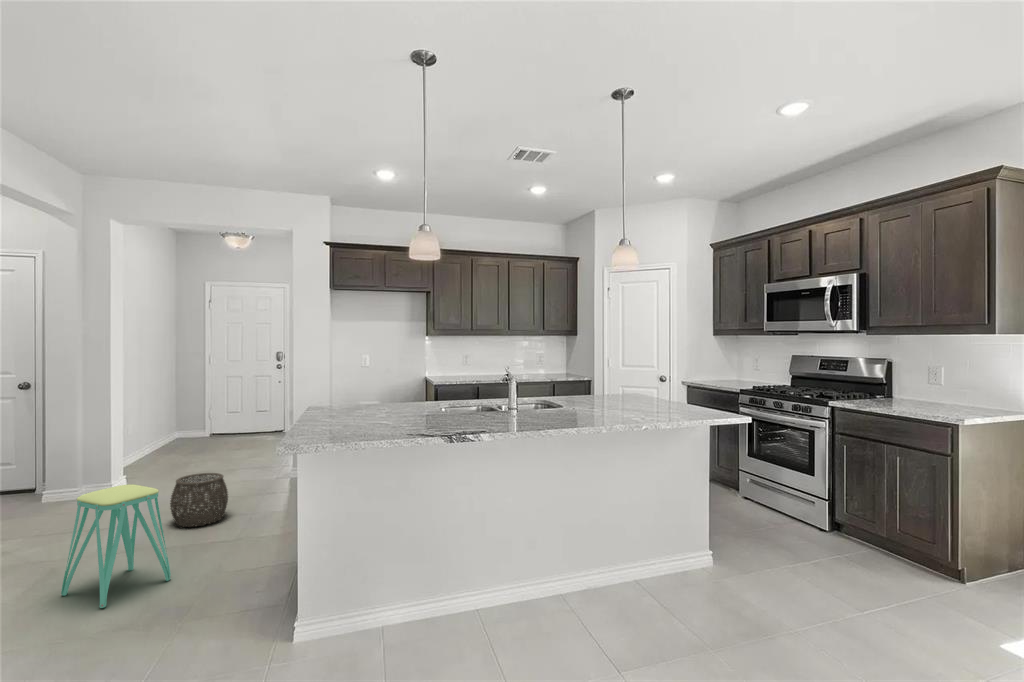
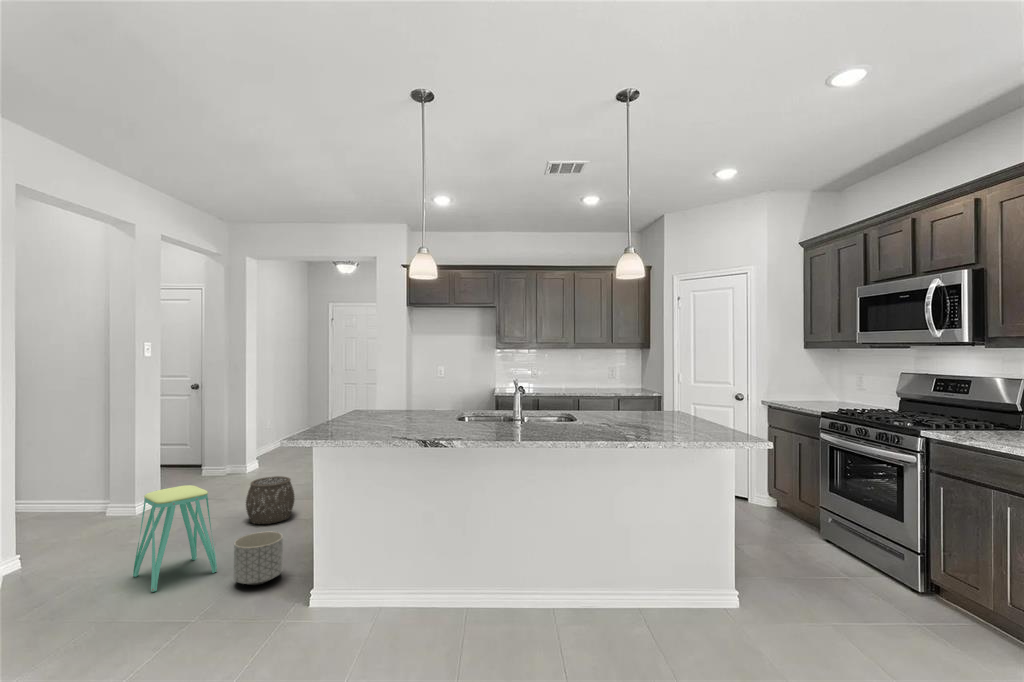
planter: none [202,529,257,588] -> present [234,532,283,585]

